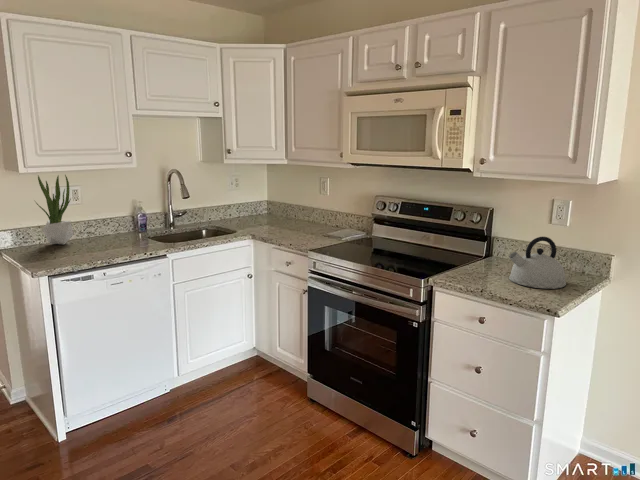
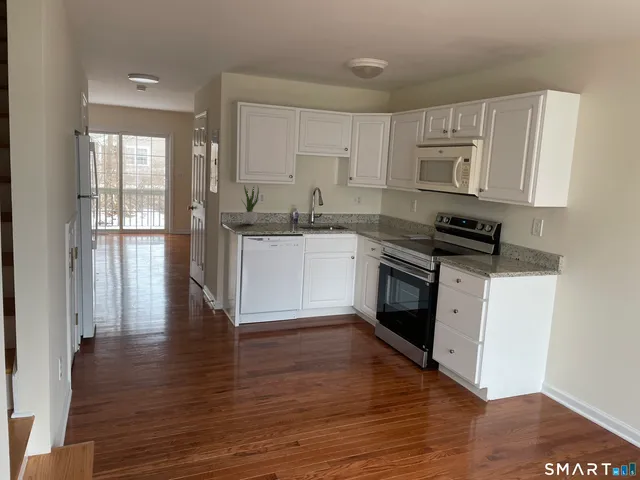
kettle: present [509,237,566,289] -> none [485,237,520,268]

